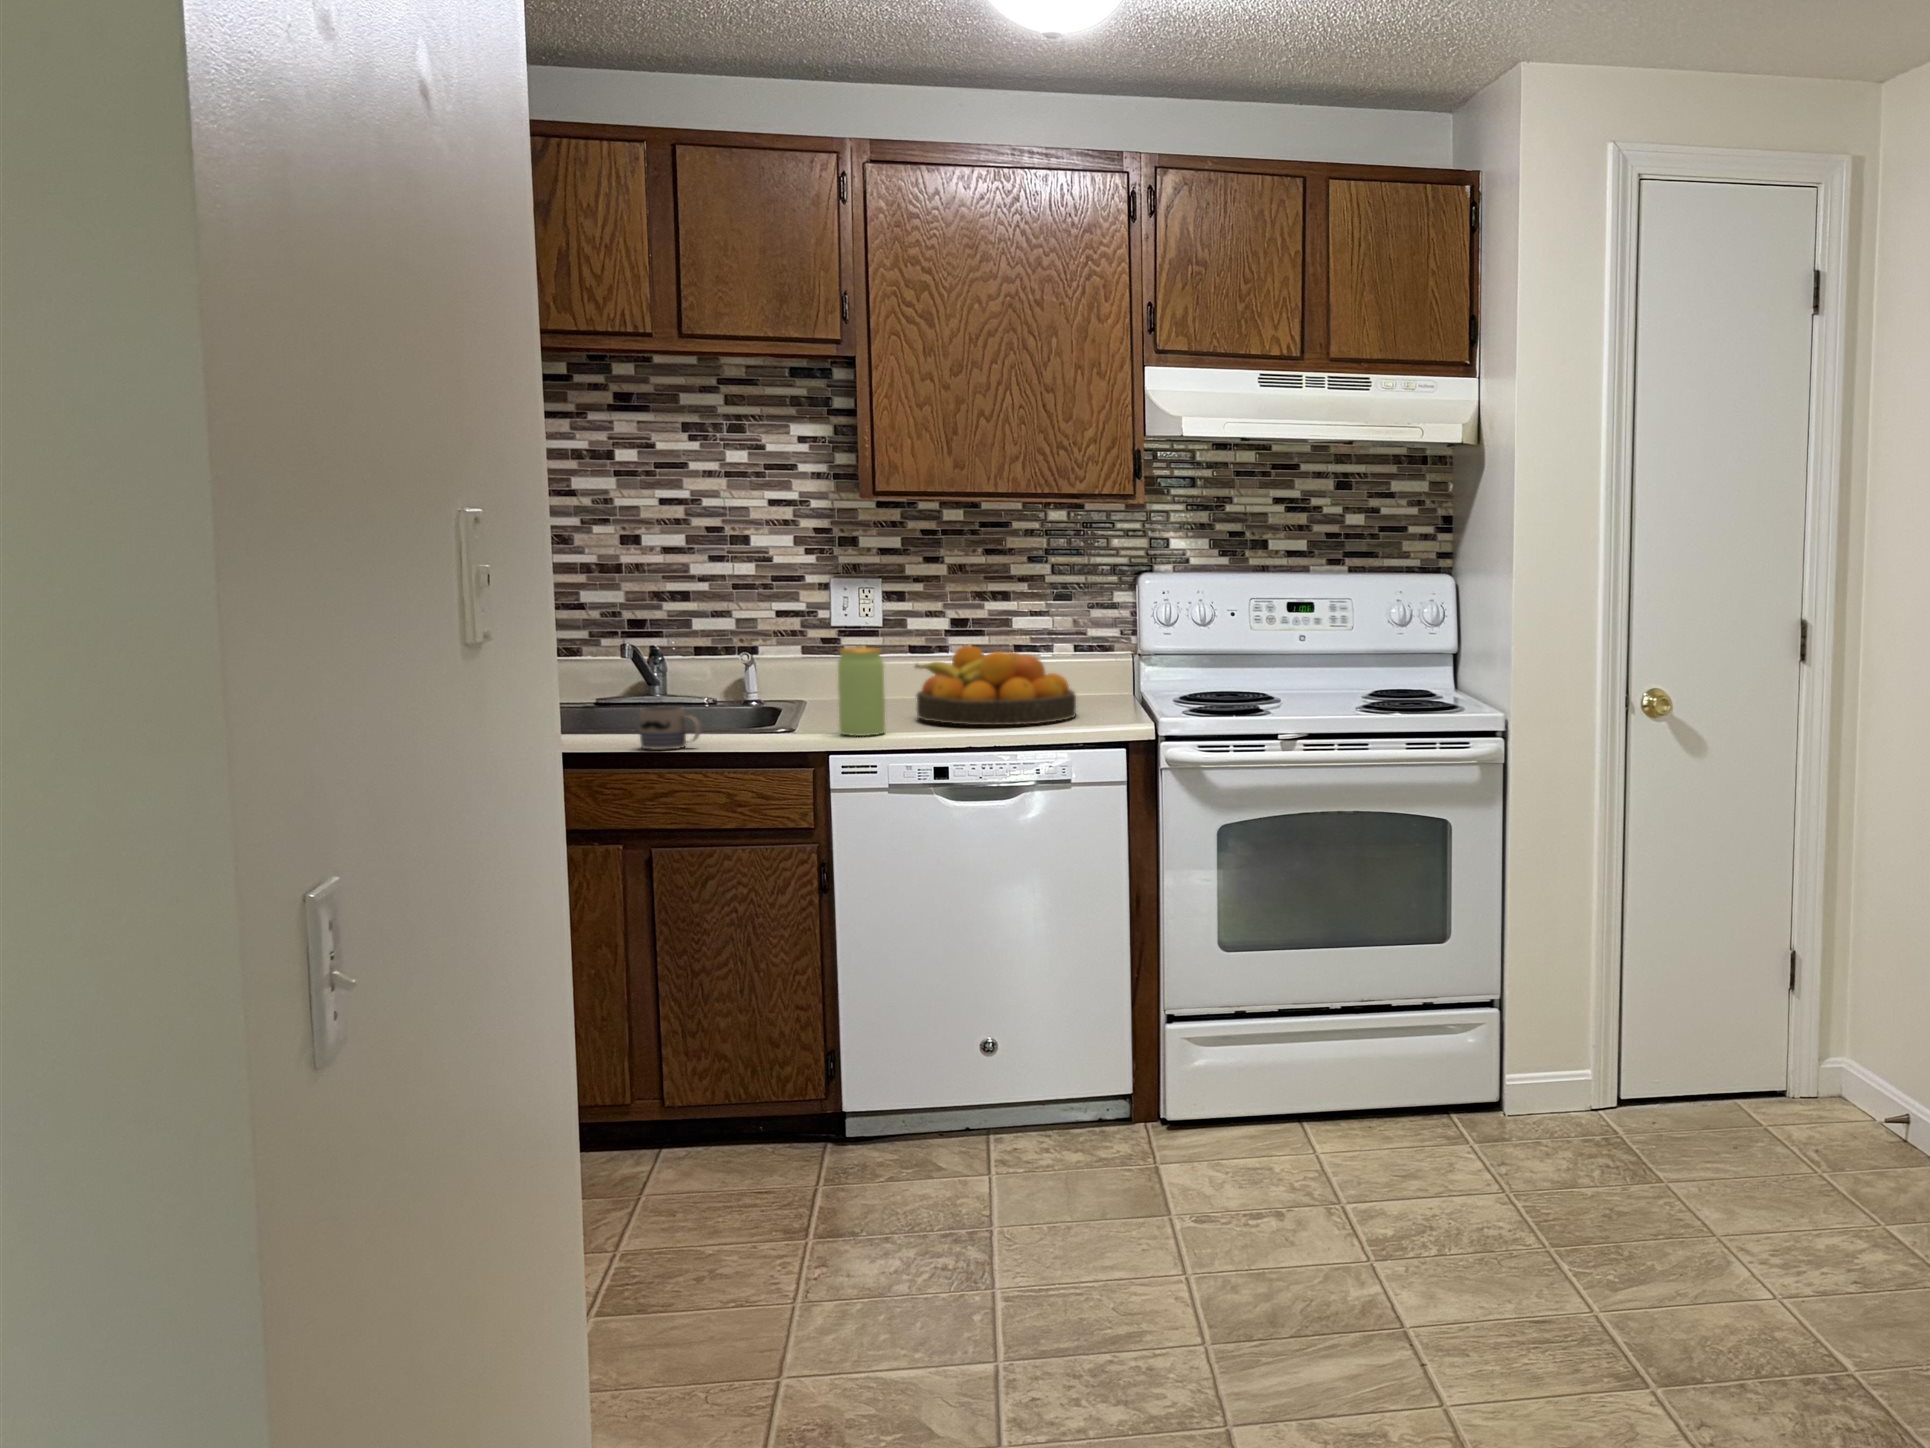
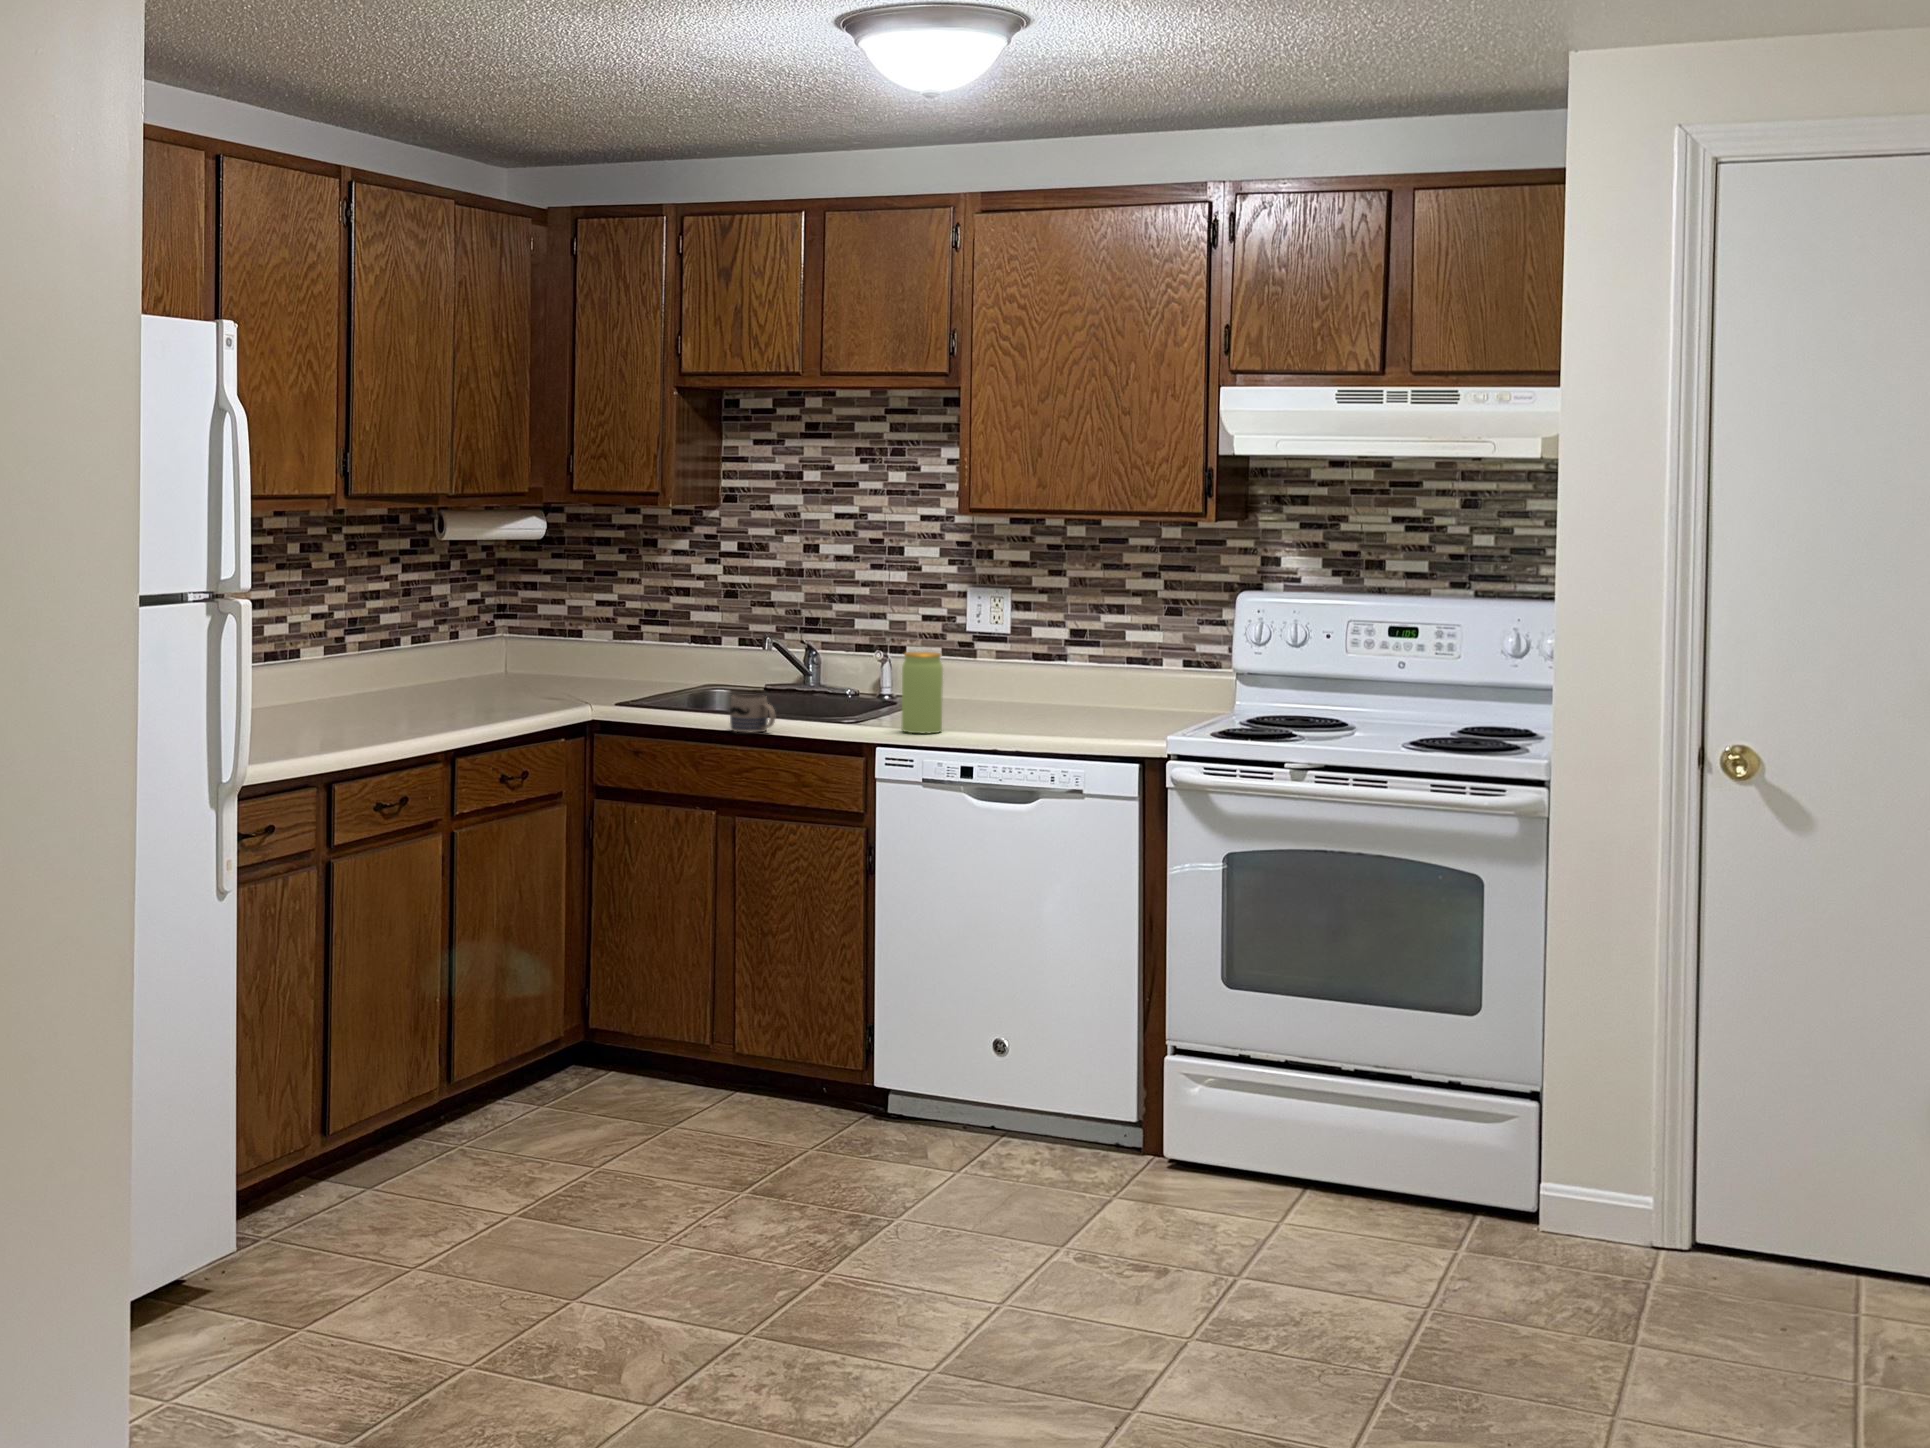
fruit bowl: present [916,646,1076,725] -> none [990,655,1141,734]

